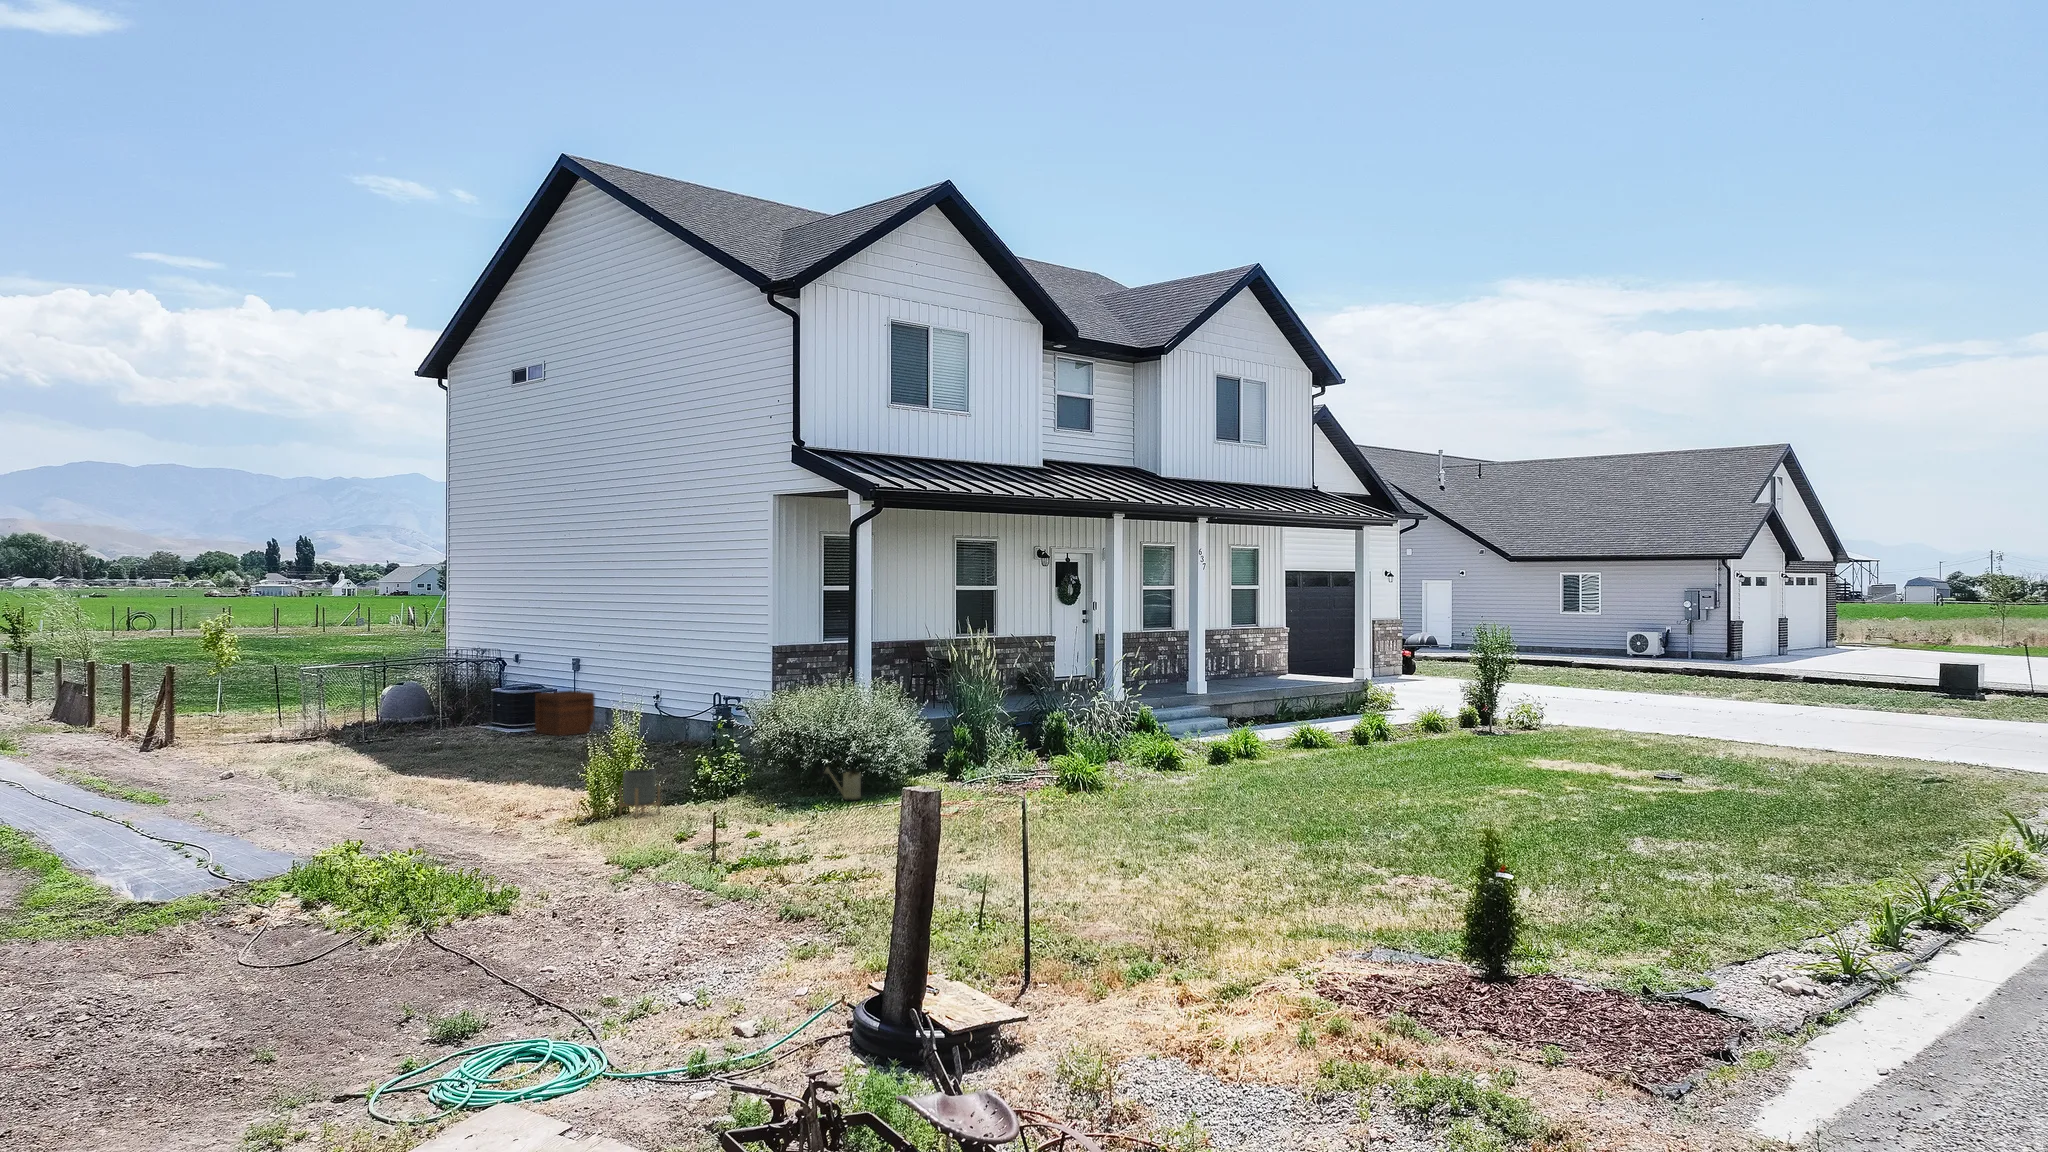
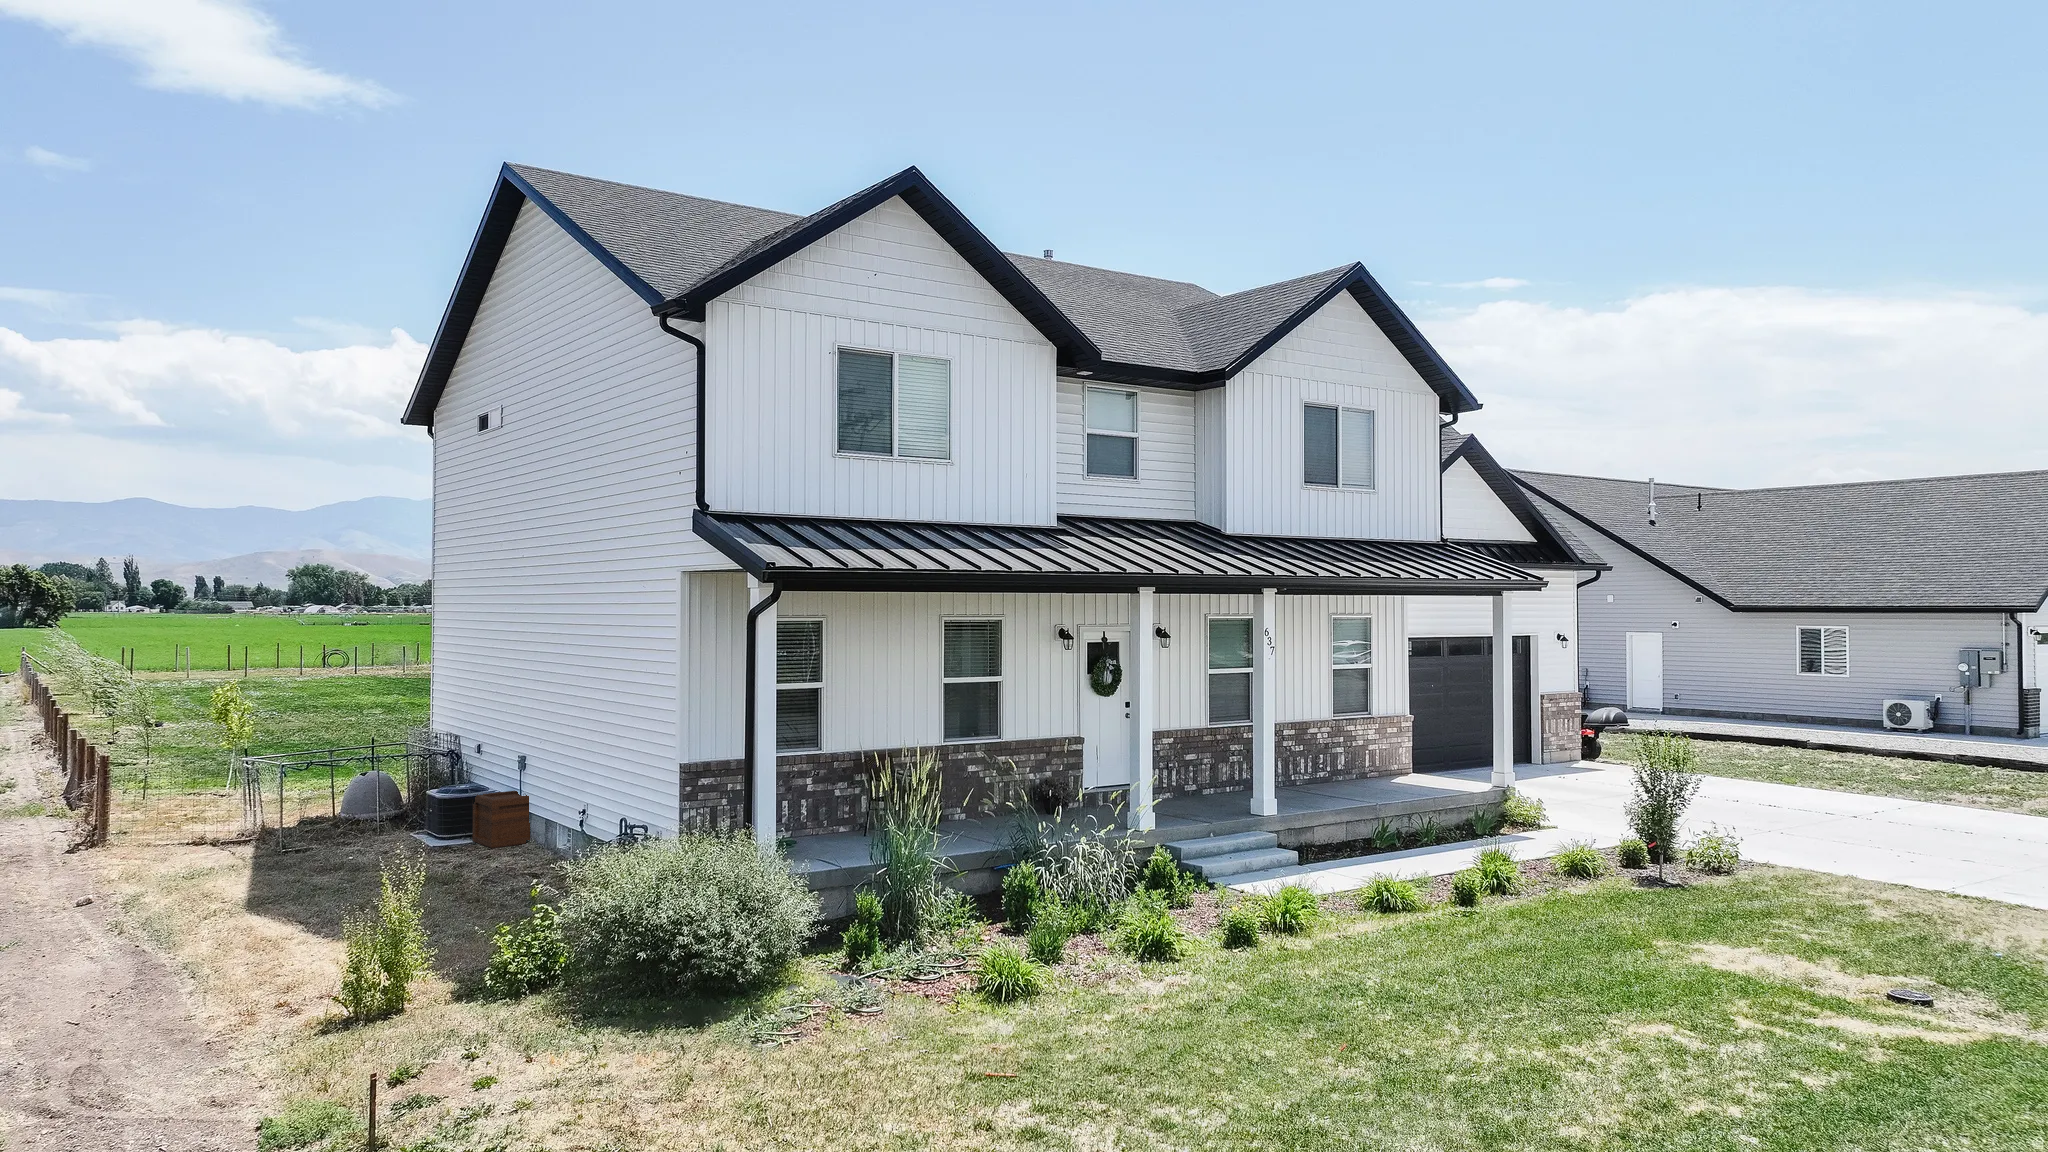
watering can: present [824,768,861,801] -> none [655,955,709,1010]
planter: present [619,769,660,817] -> none [348,968,403,1043]

